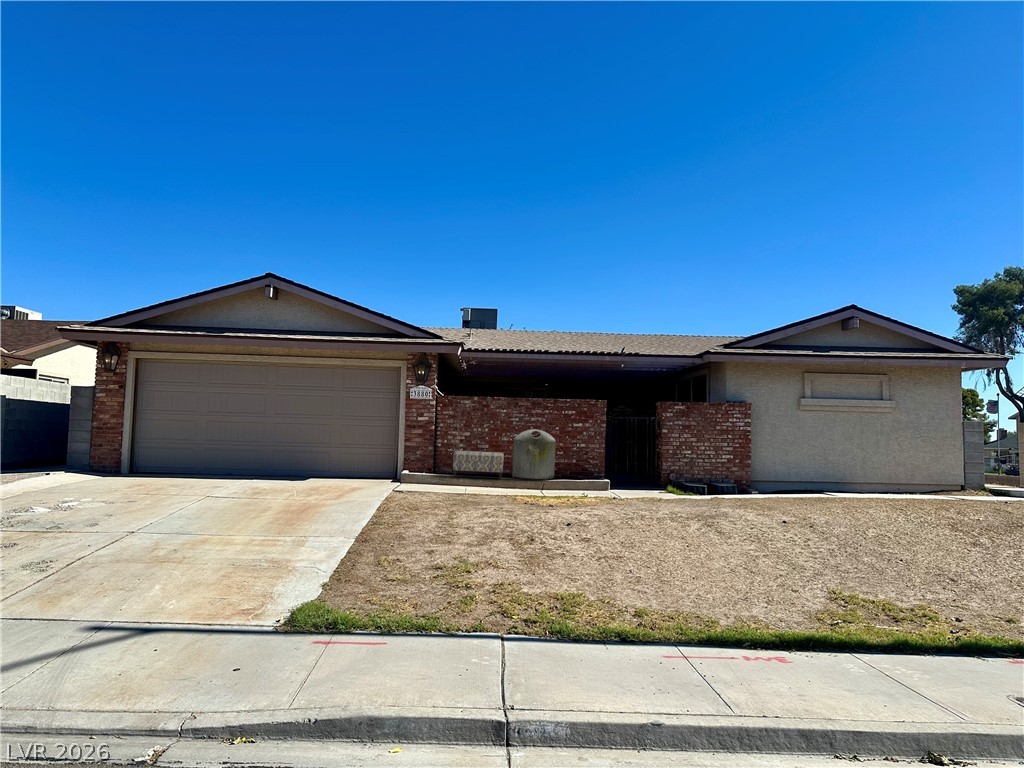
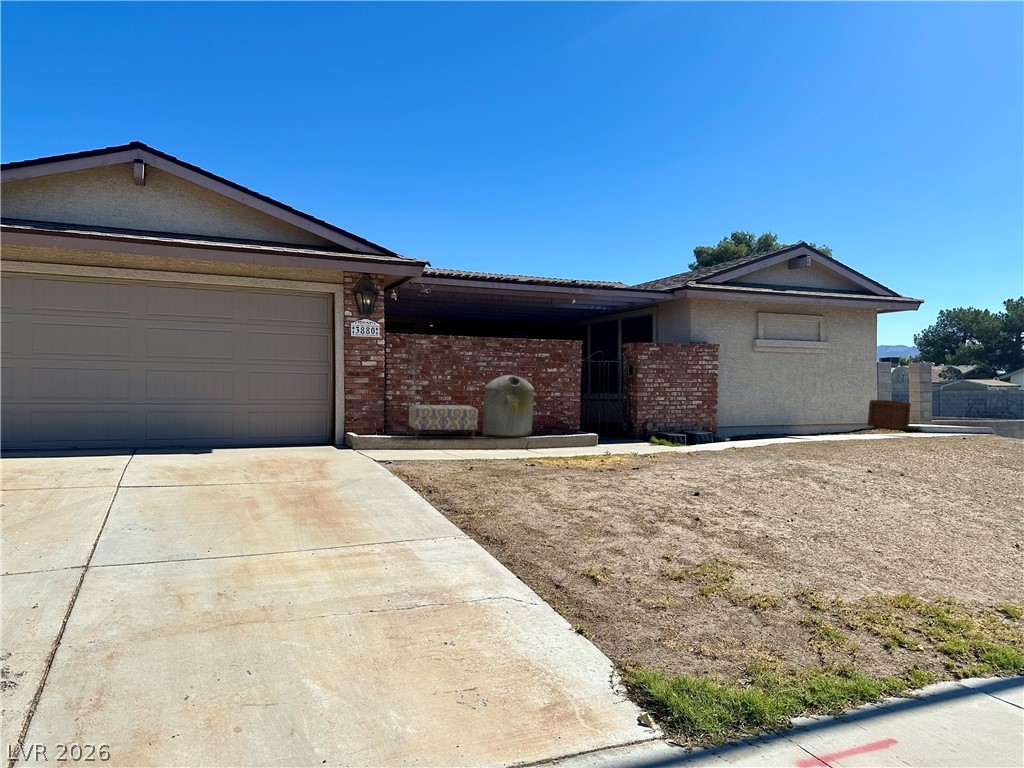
wooden crate: none [940,460,988,492] -> present [867,400,911,429]

